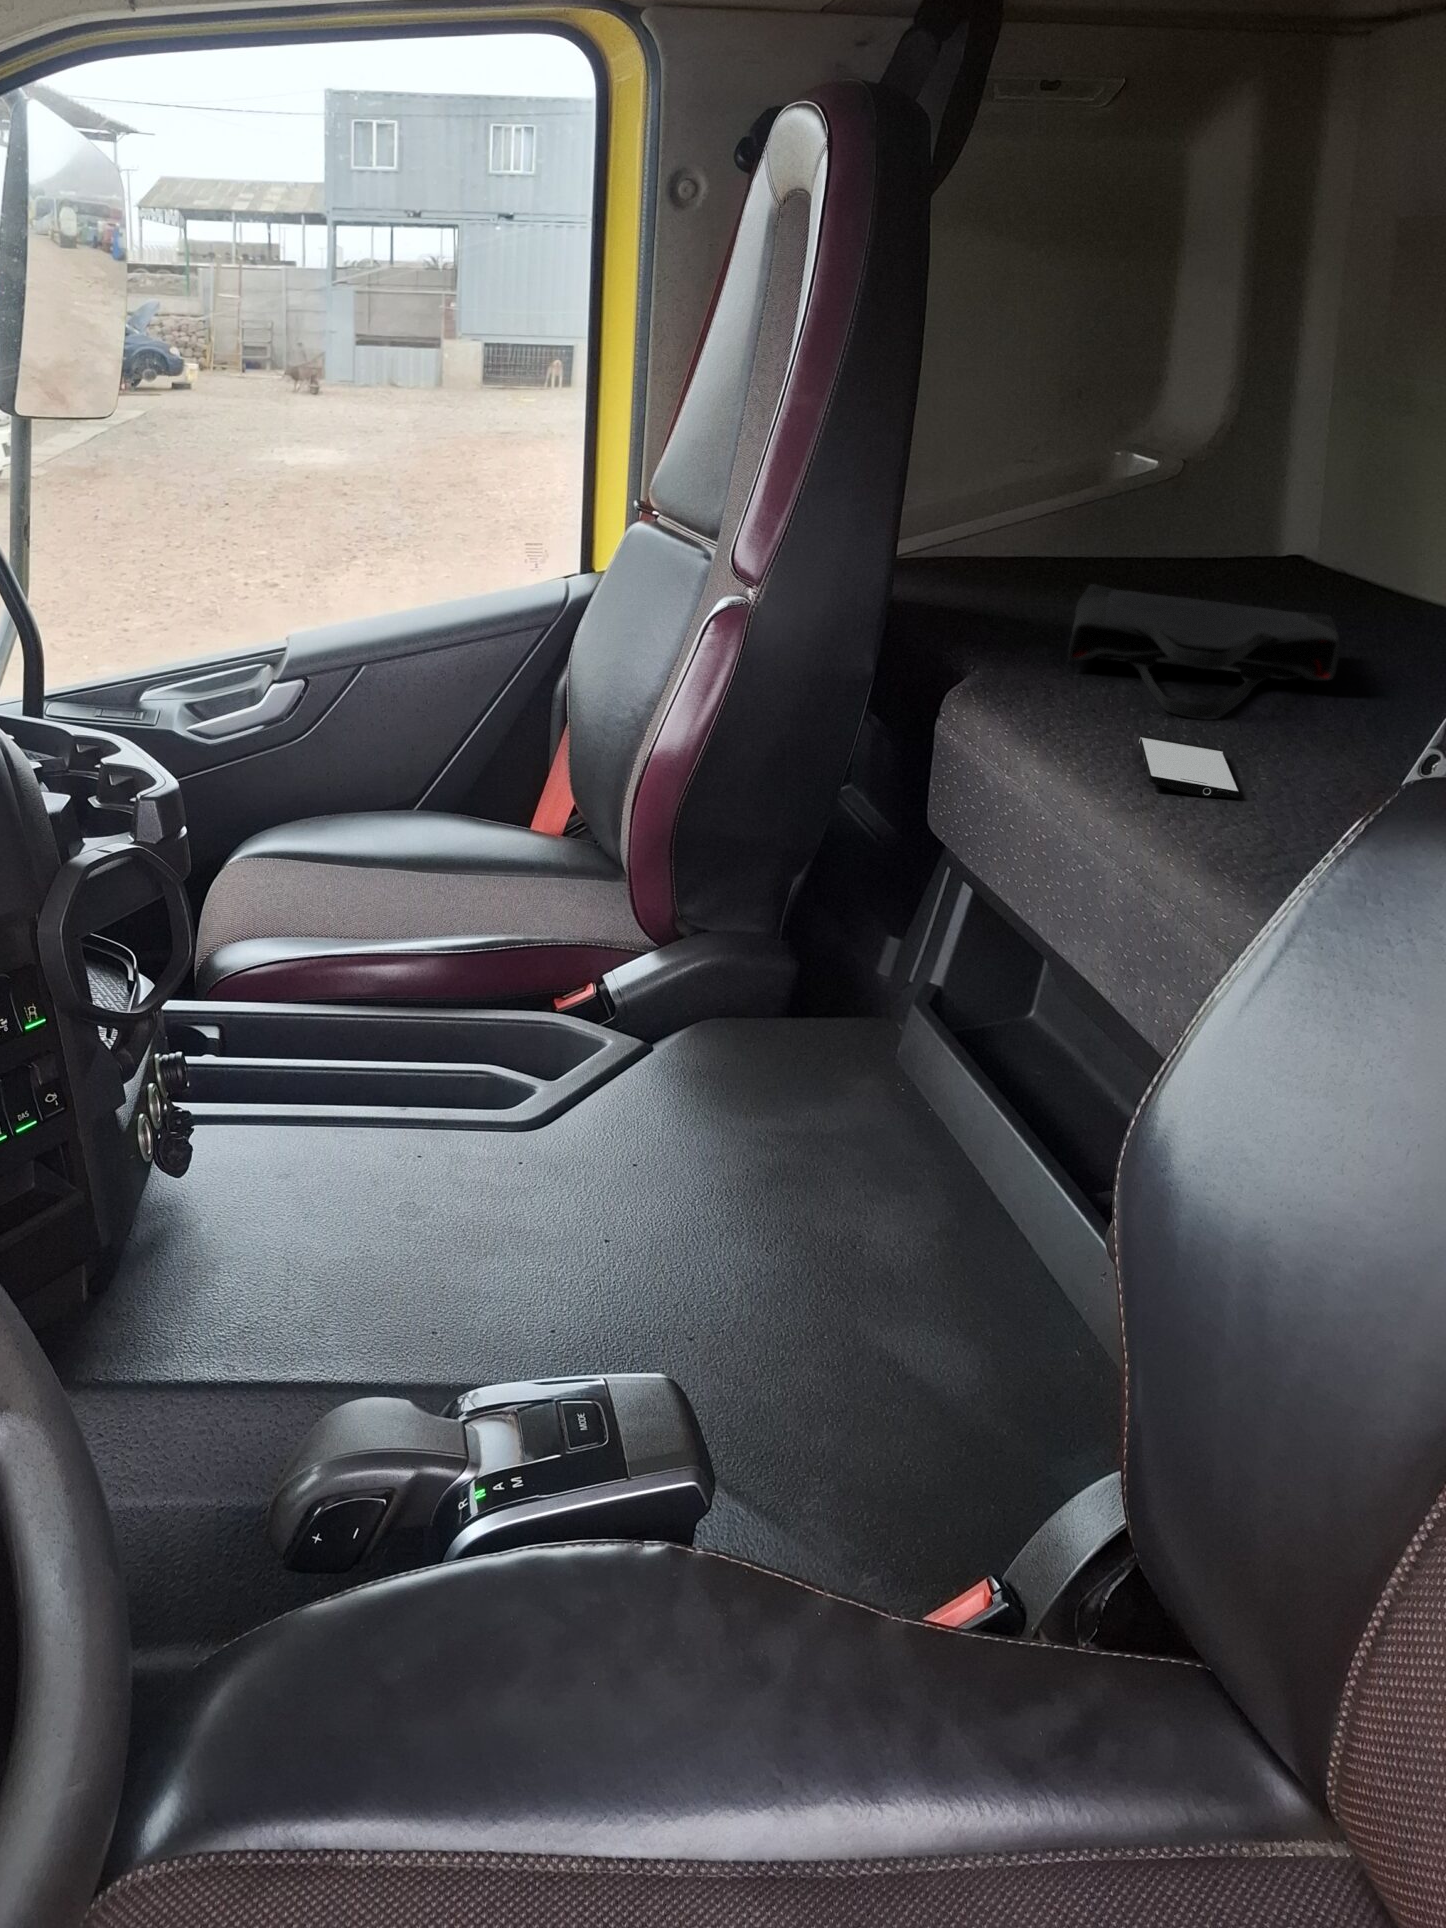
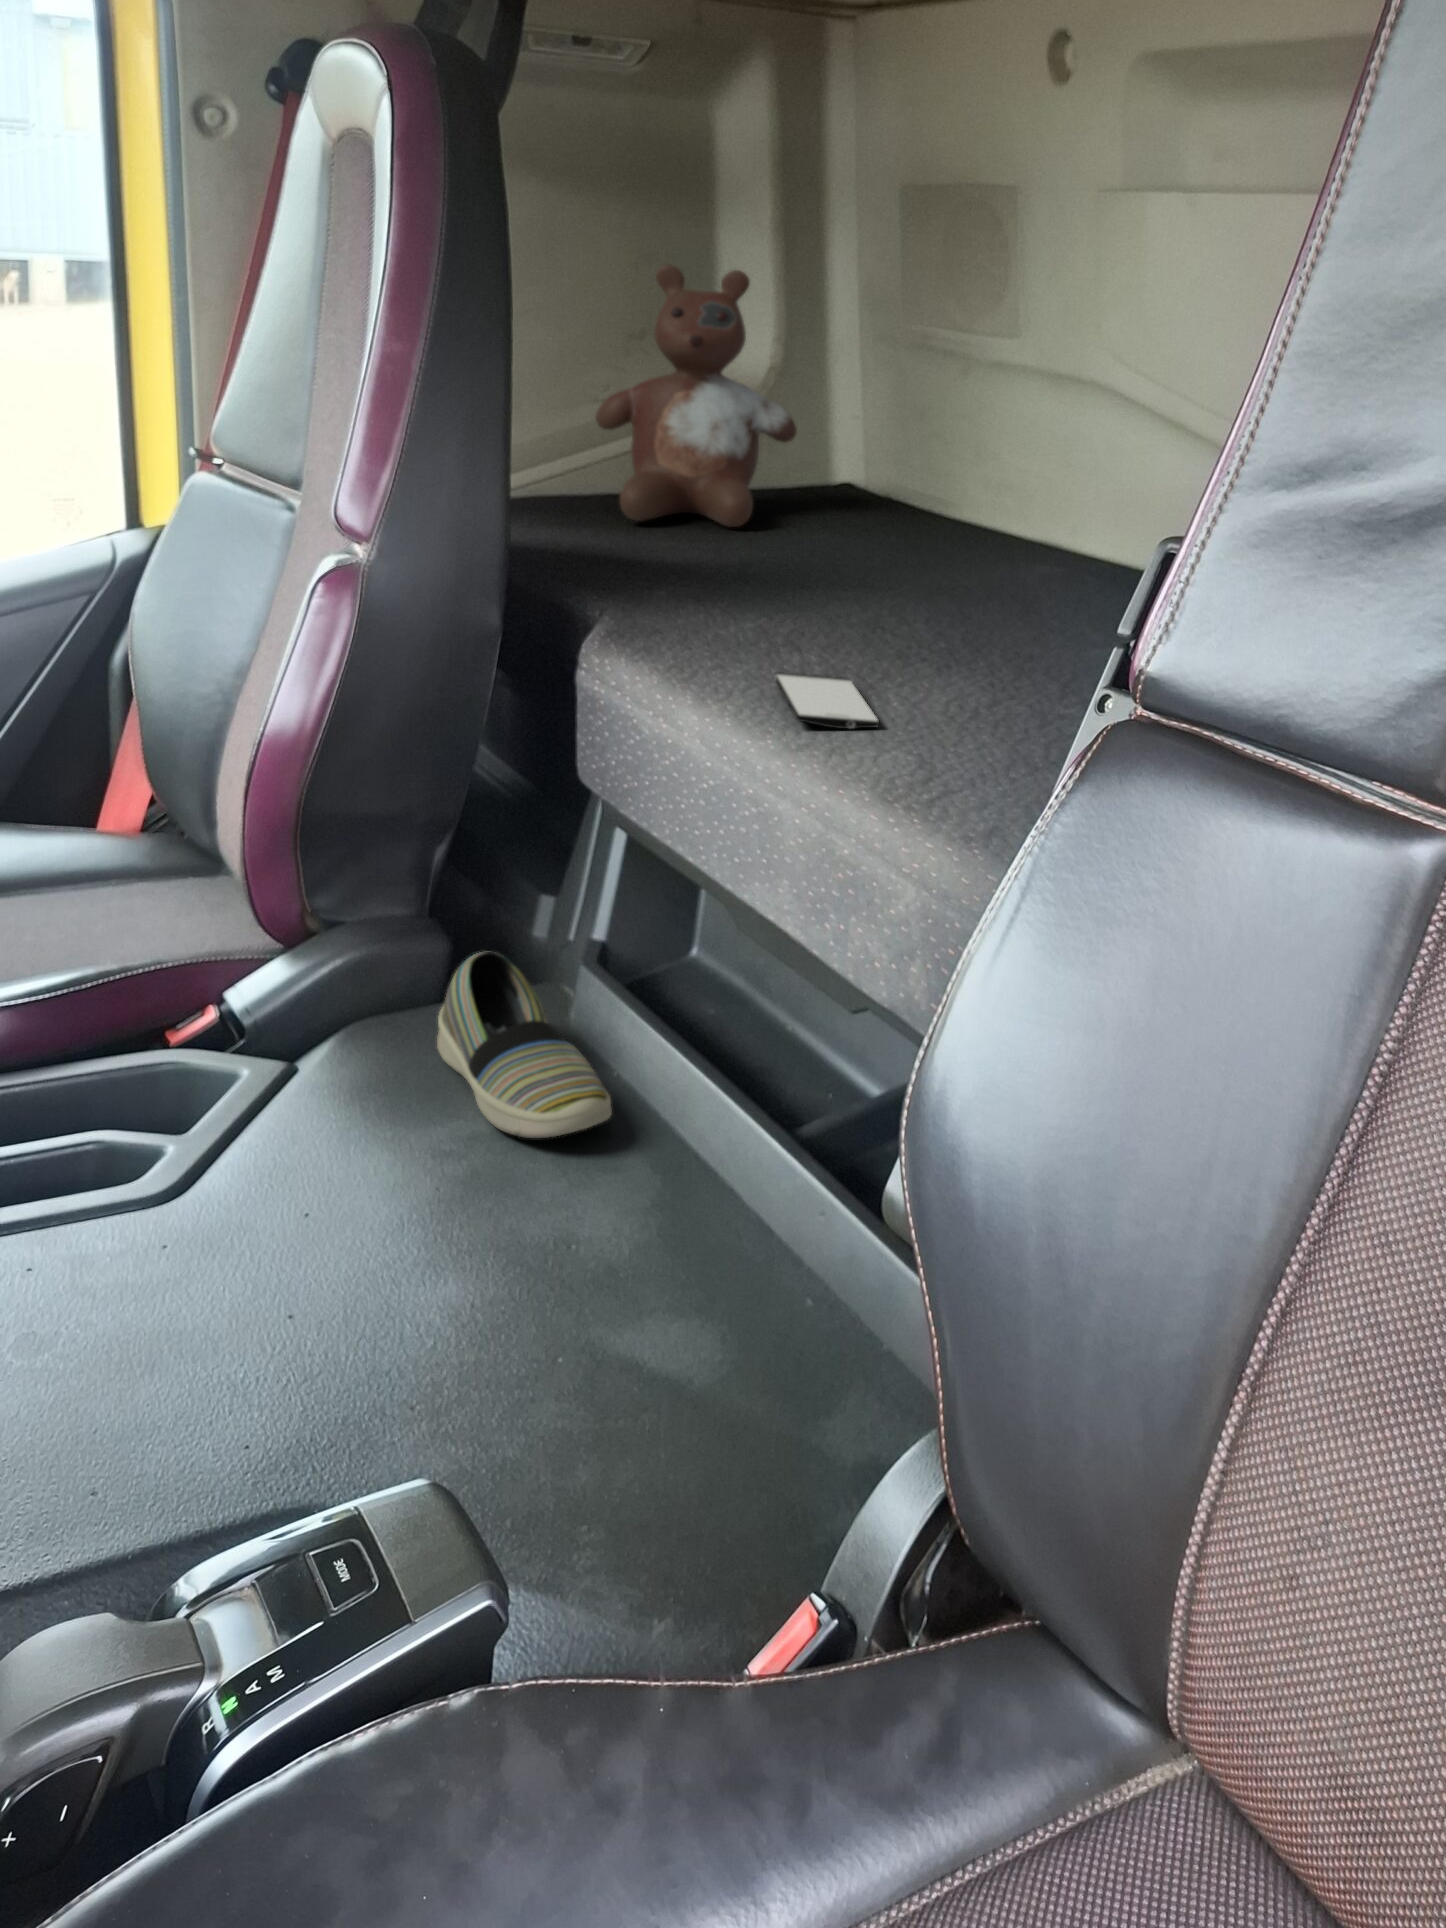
stuffed bear: none [1022,327,1236,600] -> present [595,264,797,527]
tote bag: present [1068,584,1340,718] -> none [678,518,925,647]
shoe: none [775,973,920,1146] -> present [437,952,612,1138]

